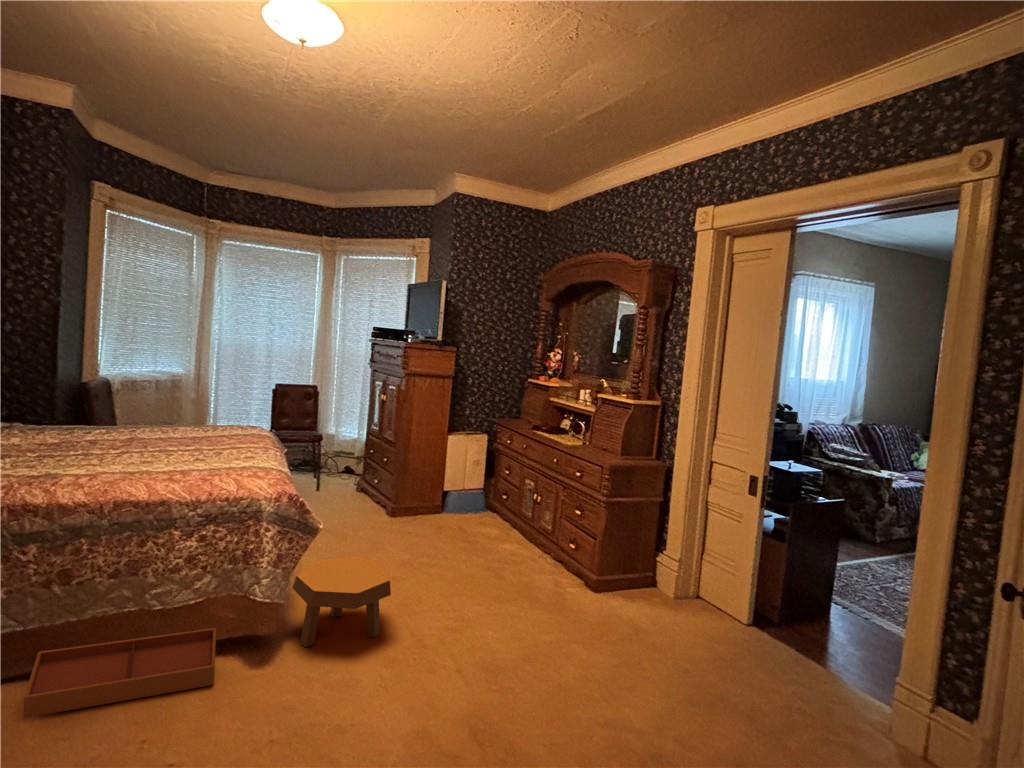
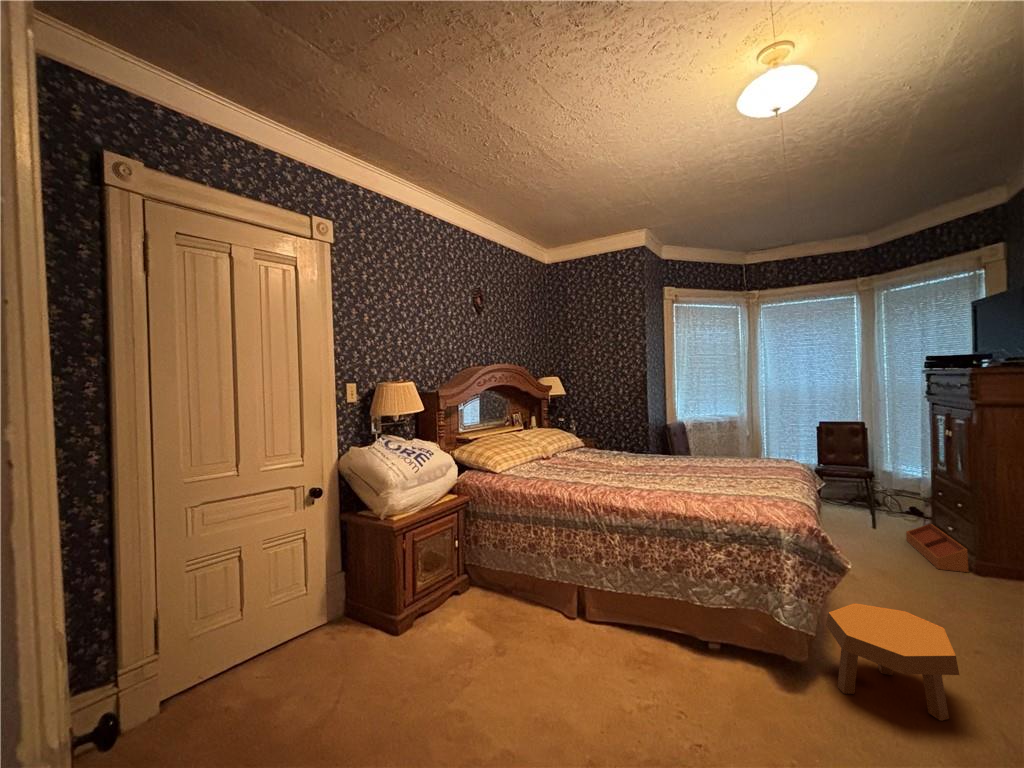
storage bin: present [23,628,216,718] -> present [906,524,968,572]

